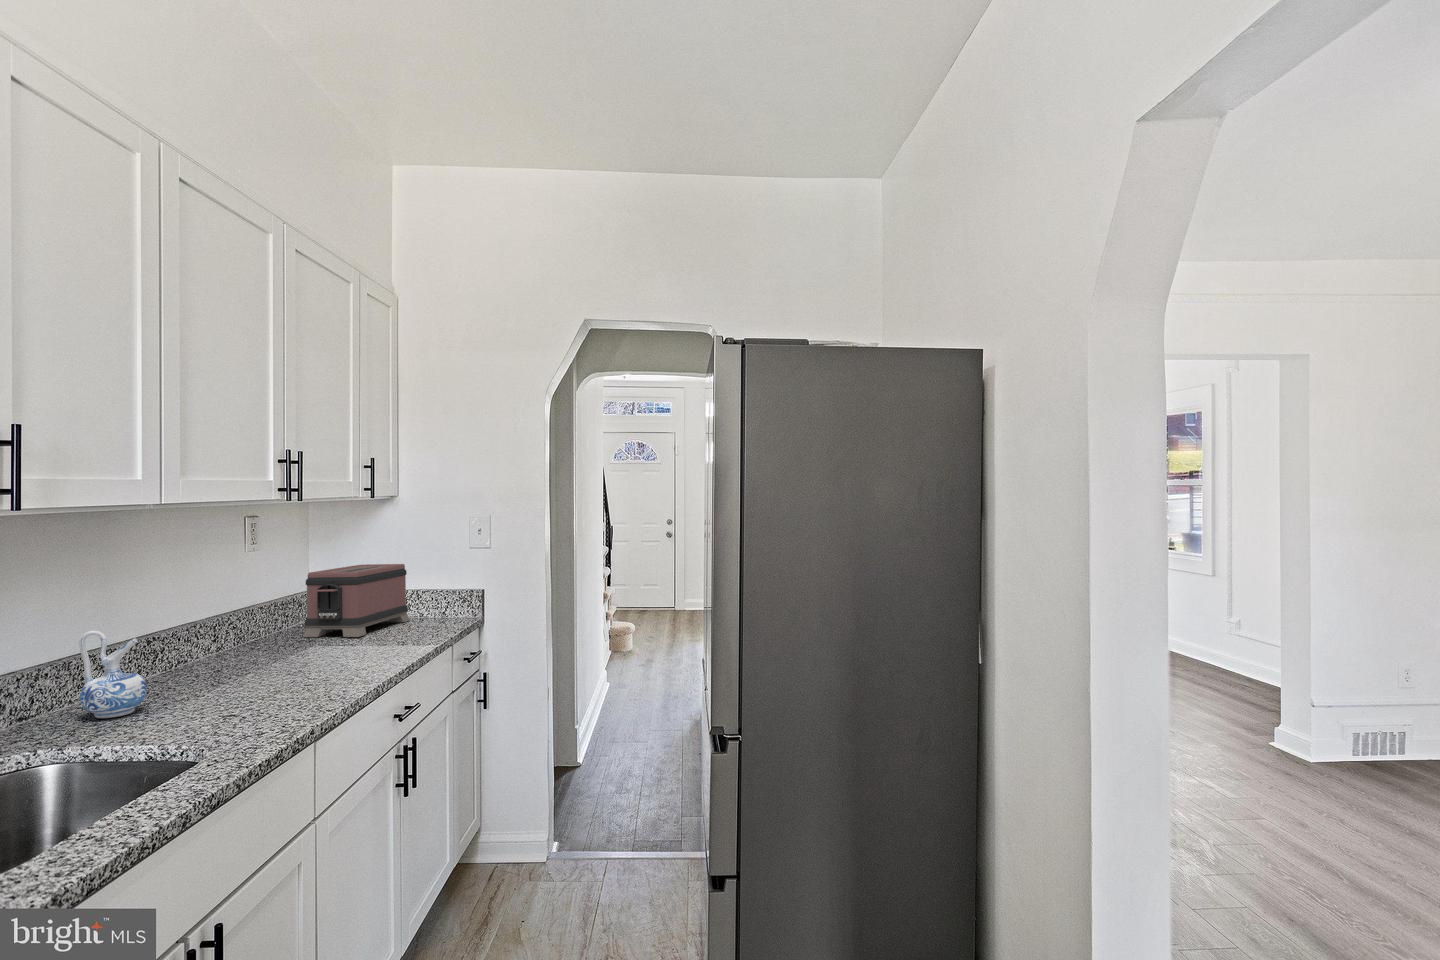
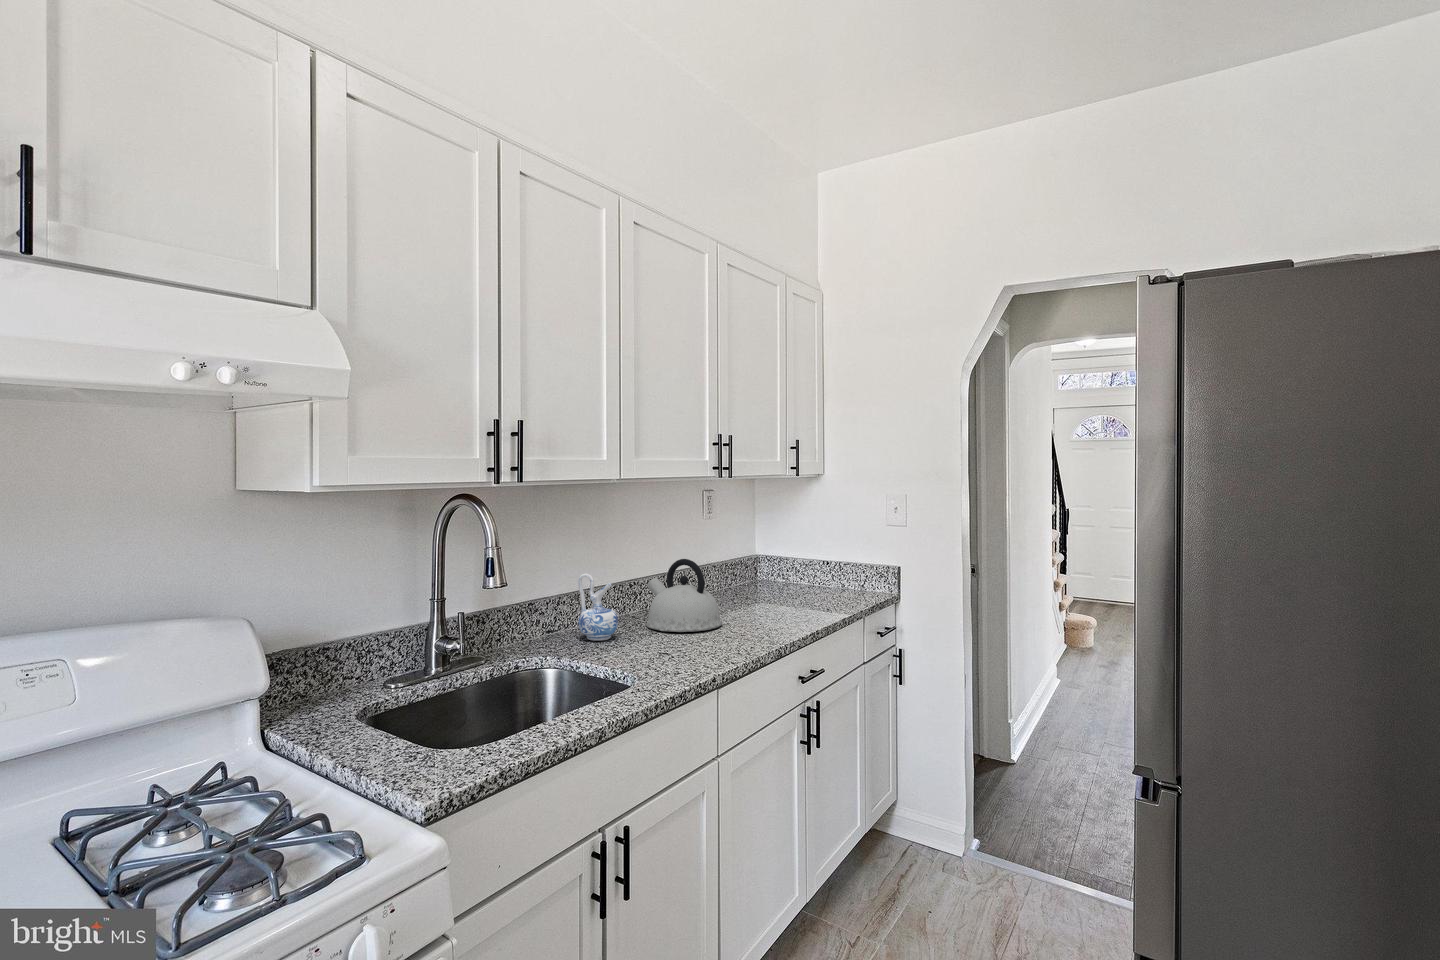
toaster: present [302,564,410,637] -> none [743,535,833,600]
kettle: none [181,599,293,691] -> present [646,559,722,632]

